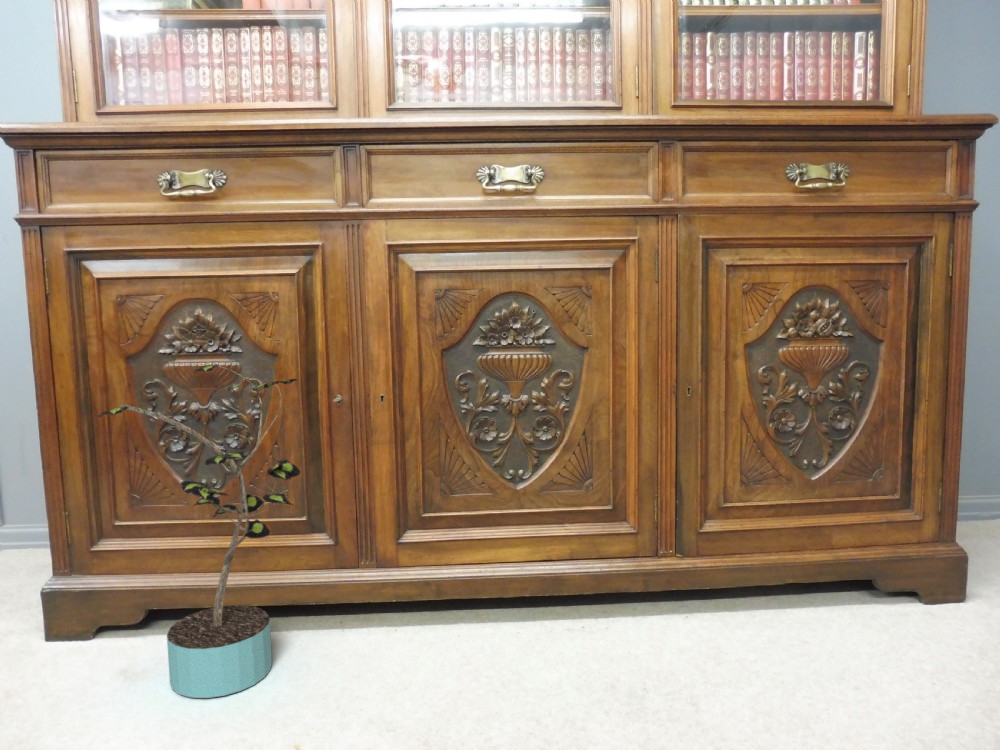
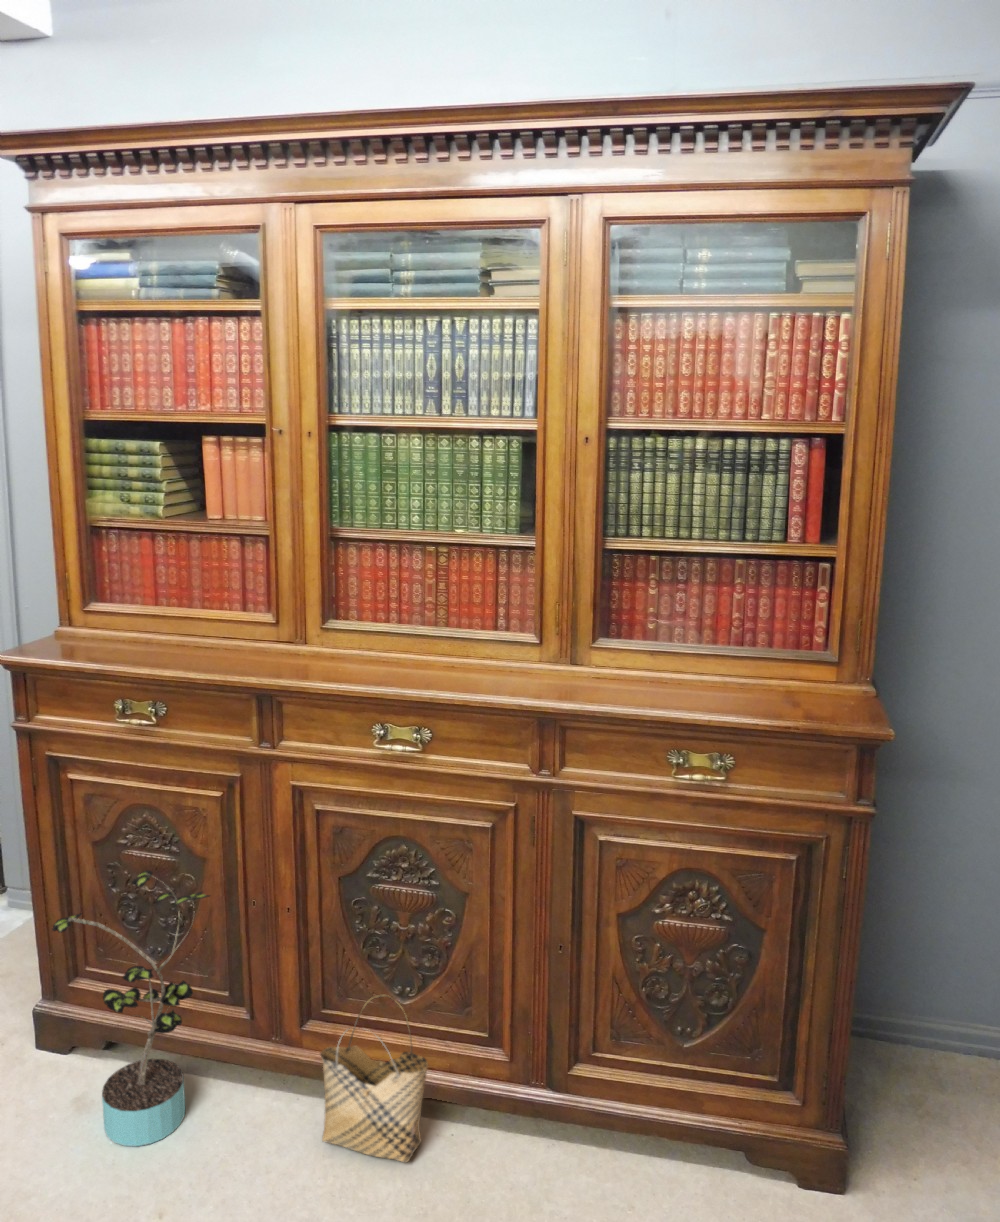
woven basket: none [444,474,568,650] -> present [320,994,428,1162]

